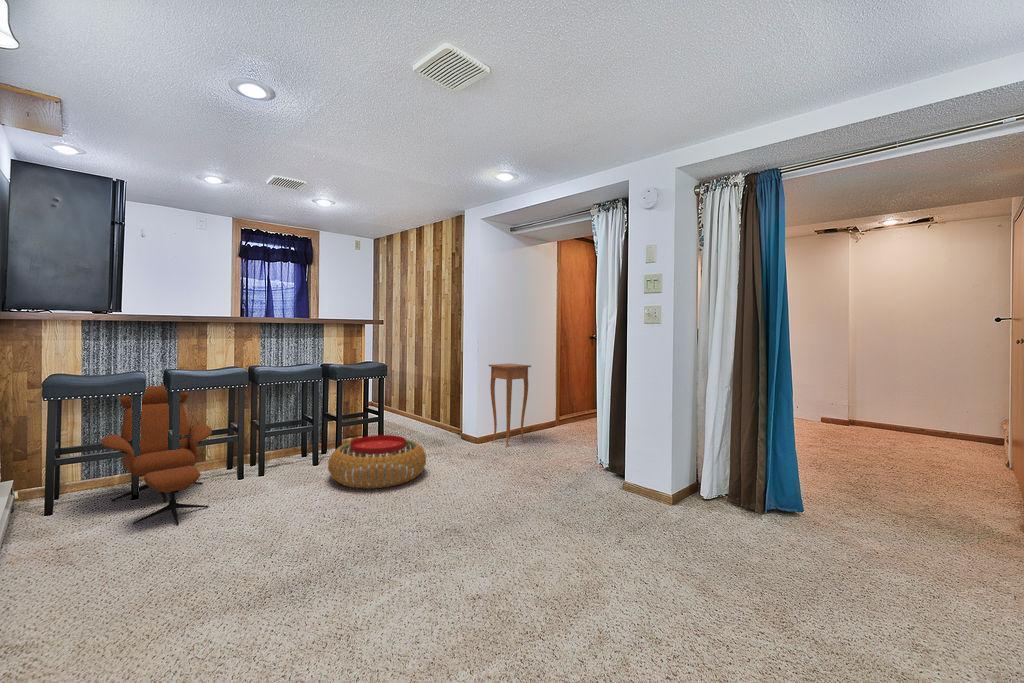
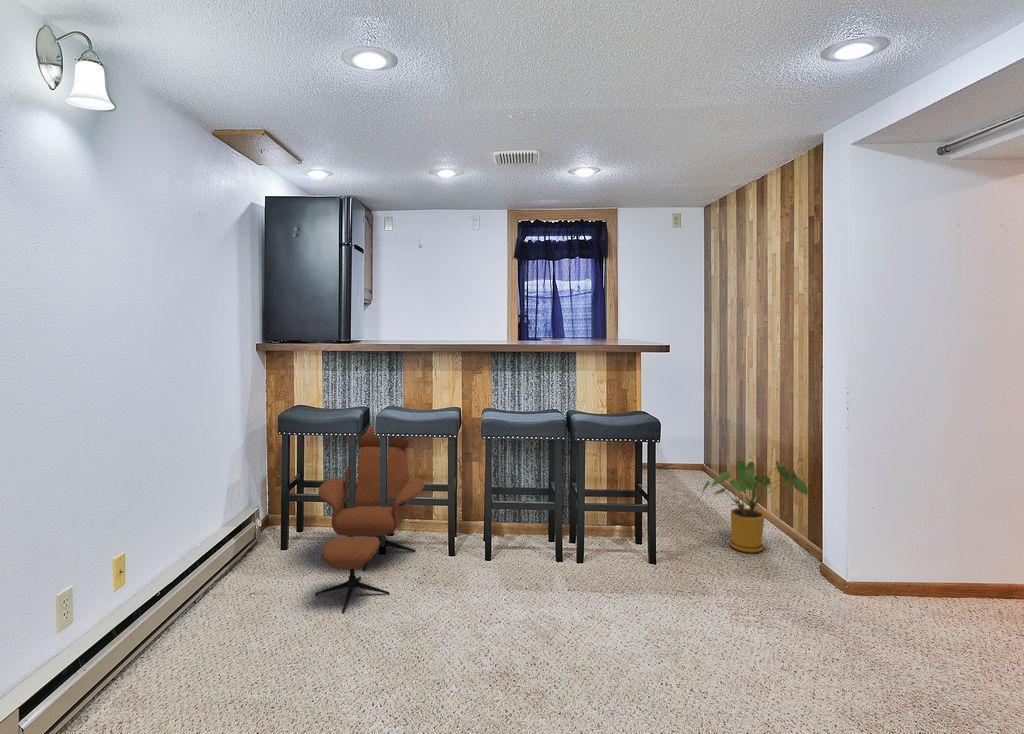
side table: present [489,364,531,447] -> none [862,436,969,612]
house plant: none [406,387,462,440] -> present [703,461,808,553]
pouf: present [328,435,426,488] -> none [535,537,692,642]

